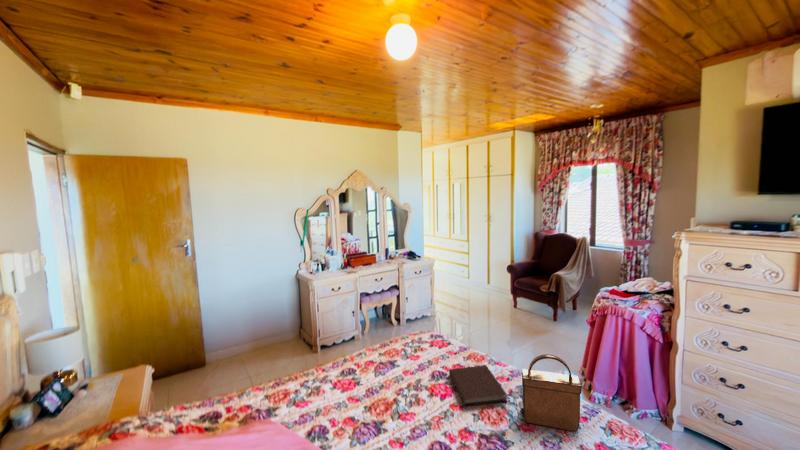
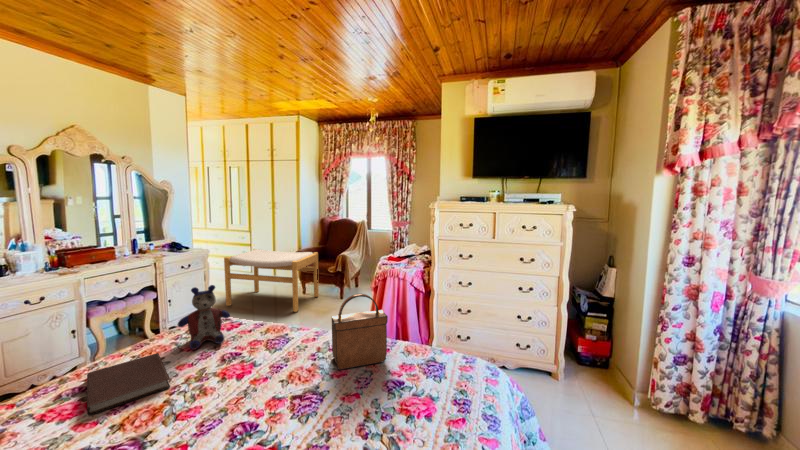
footstool: none [444,260,529,328] -> present [224,249,319,312]
stuffed bear: none [407,311,442,360] -> present [178,285,230,350]
notebook: present [449,366,507,406] -> present [87,353,170,415]

